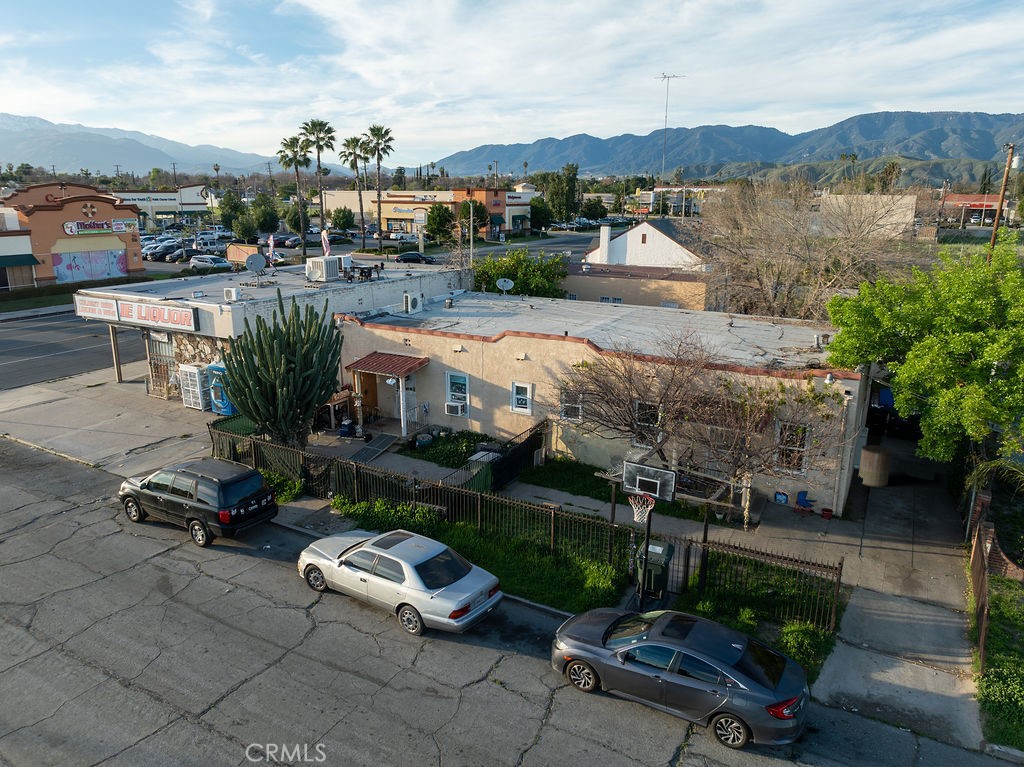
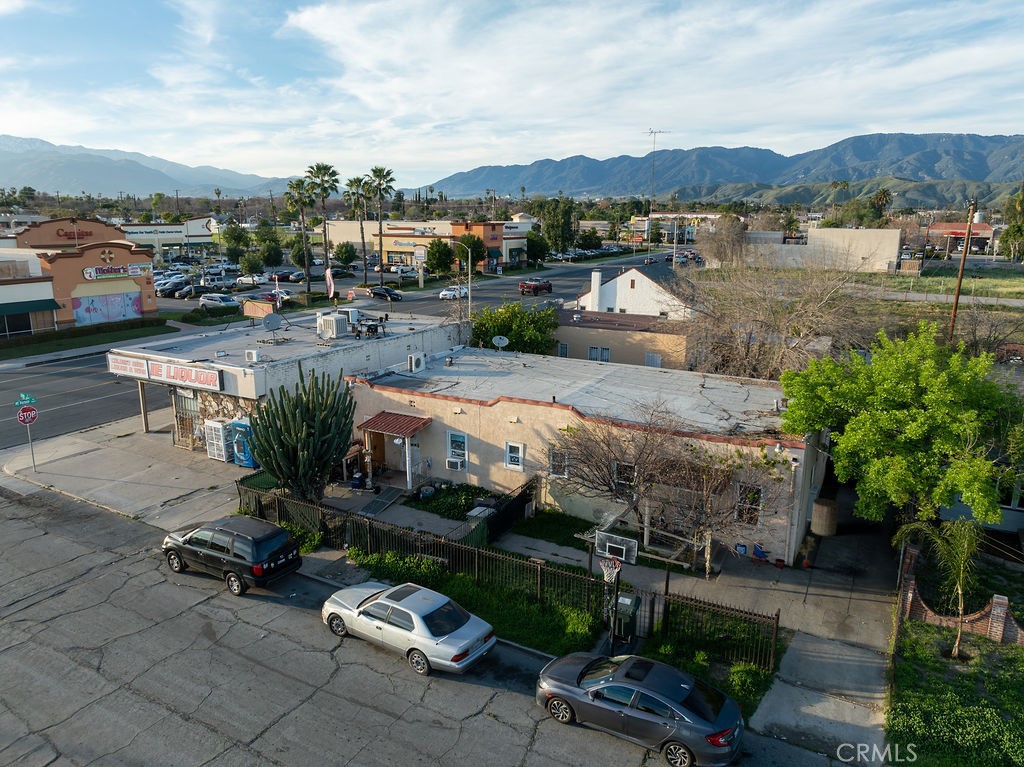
potted tree: none [848,483,870,519] -> present [799,537,815,567]

